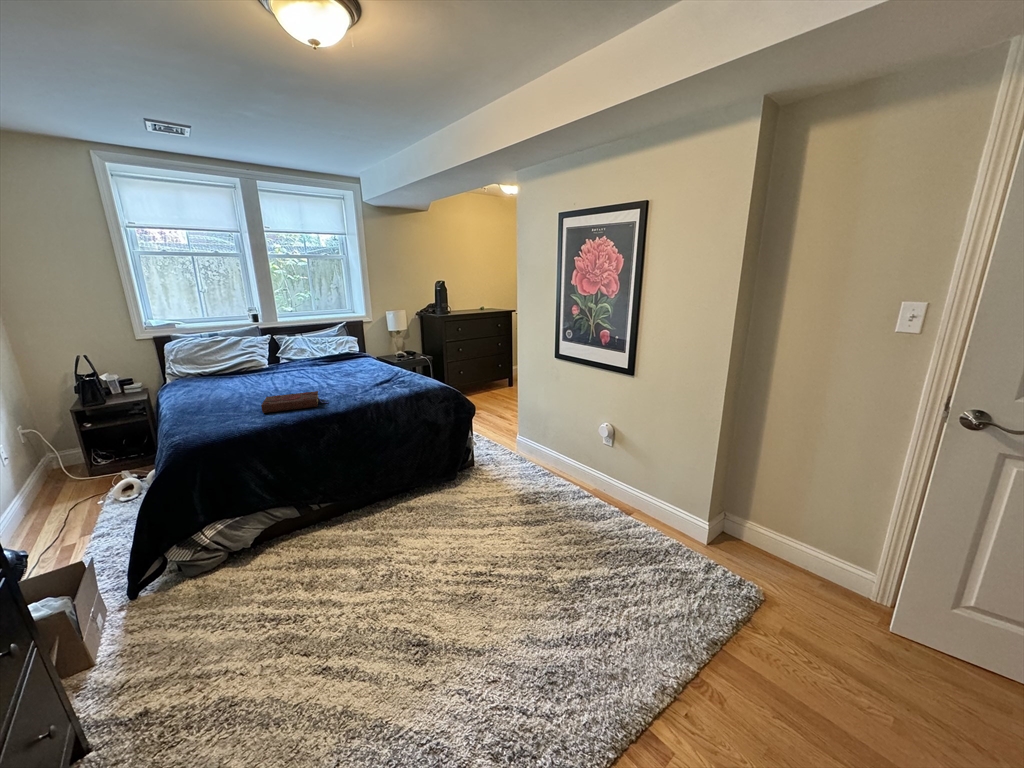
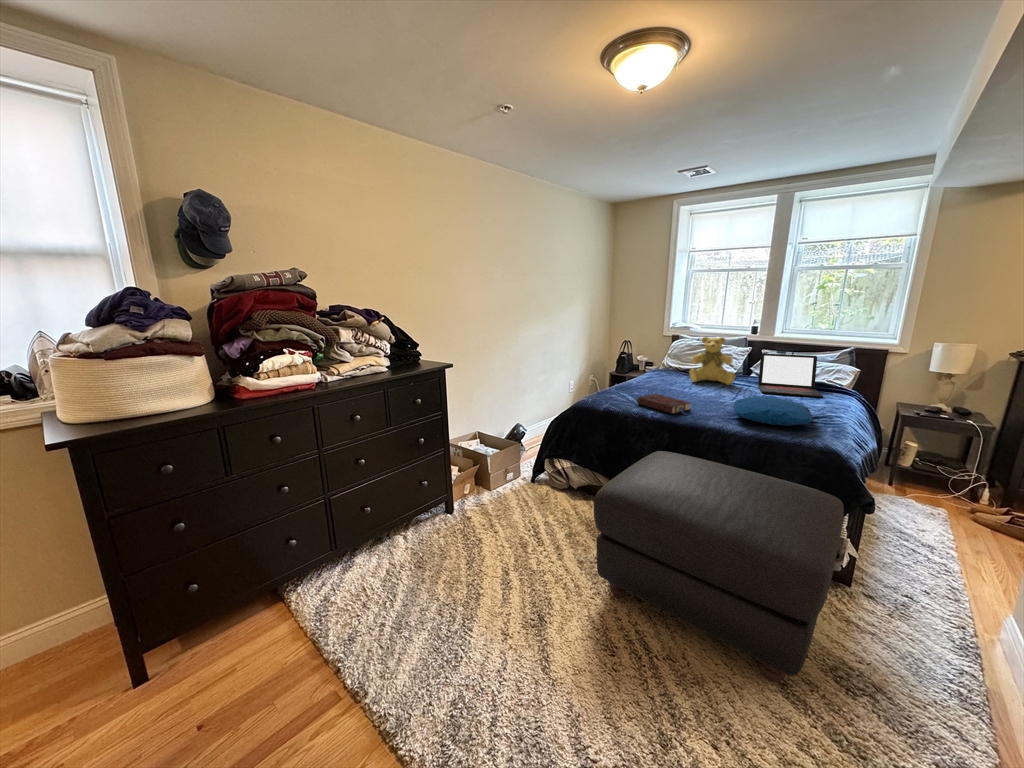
teddy bear: none [242,326,292,380] -> present [689,337,735,385]
laptop: none [302,330,366,370] -> present [758,353,823,397]
pillow: none [343,365,413,387] -> present [733,396,813,426]
ottoman: none [347,409,544,577] -> present [594,451,844,682]

